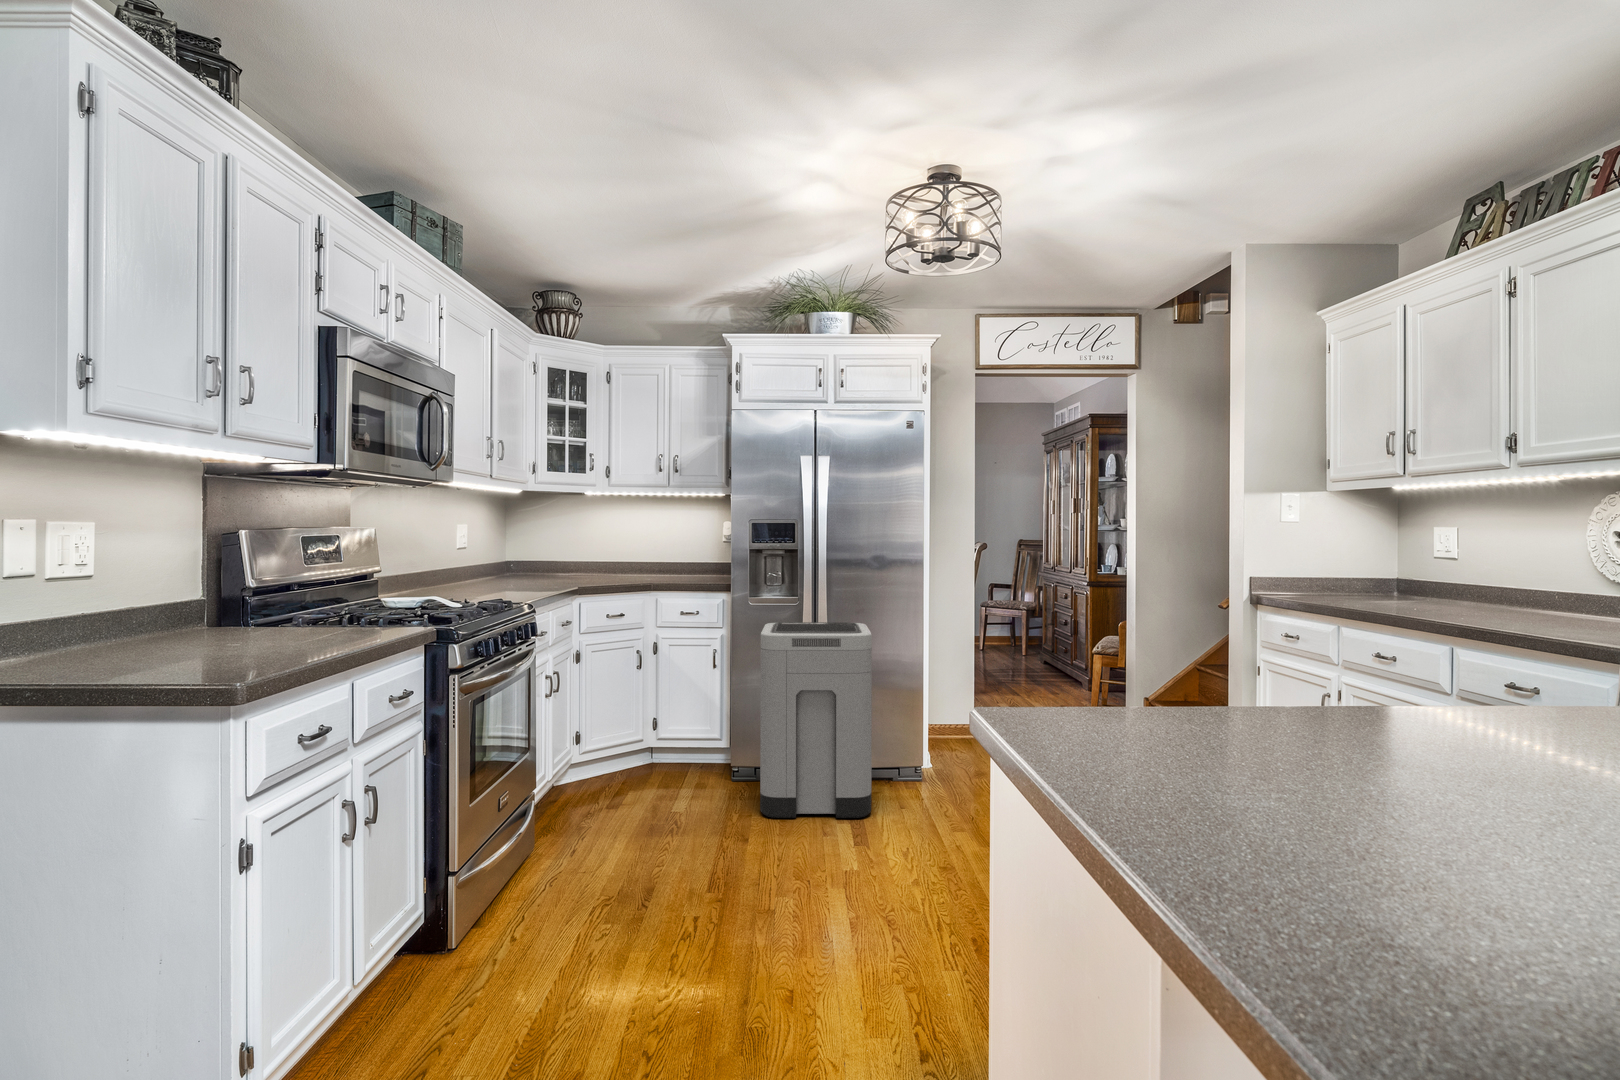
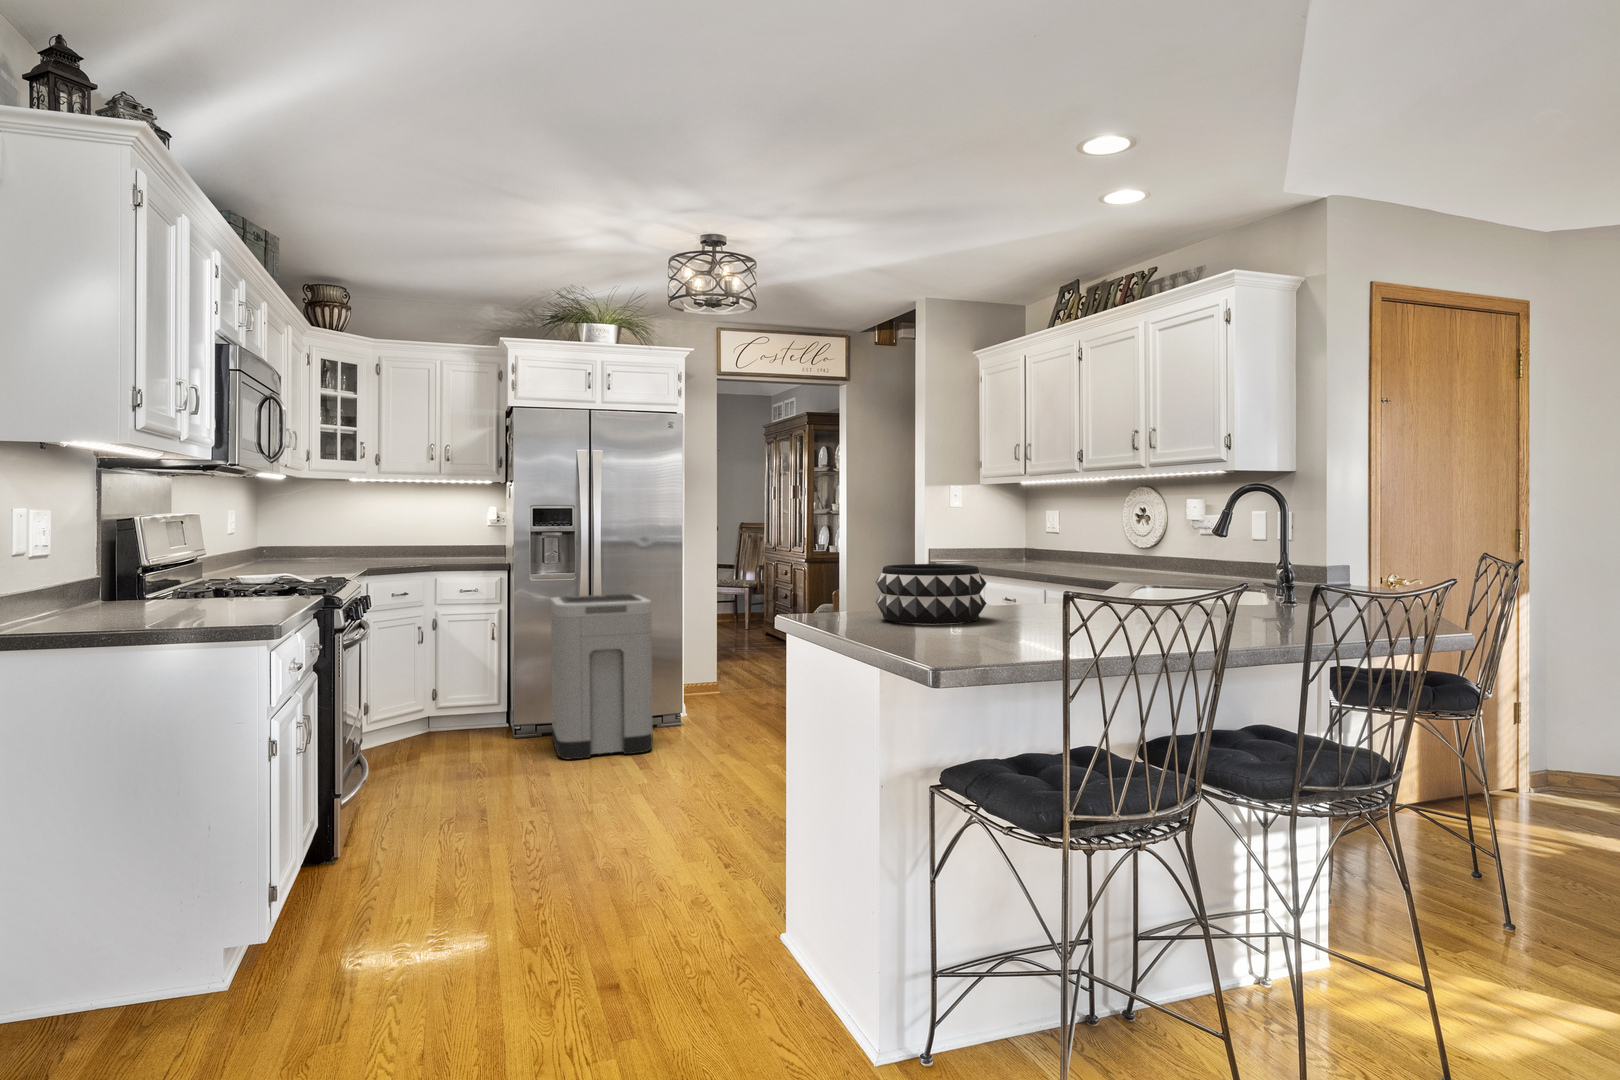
decorative bowl: none [1150,633,1439,795] -> present [876,564,987,624]

